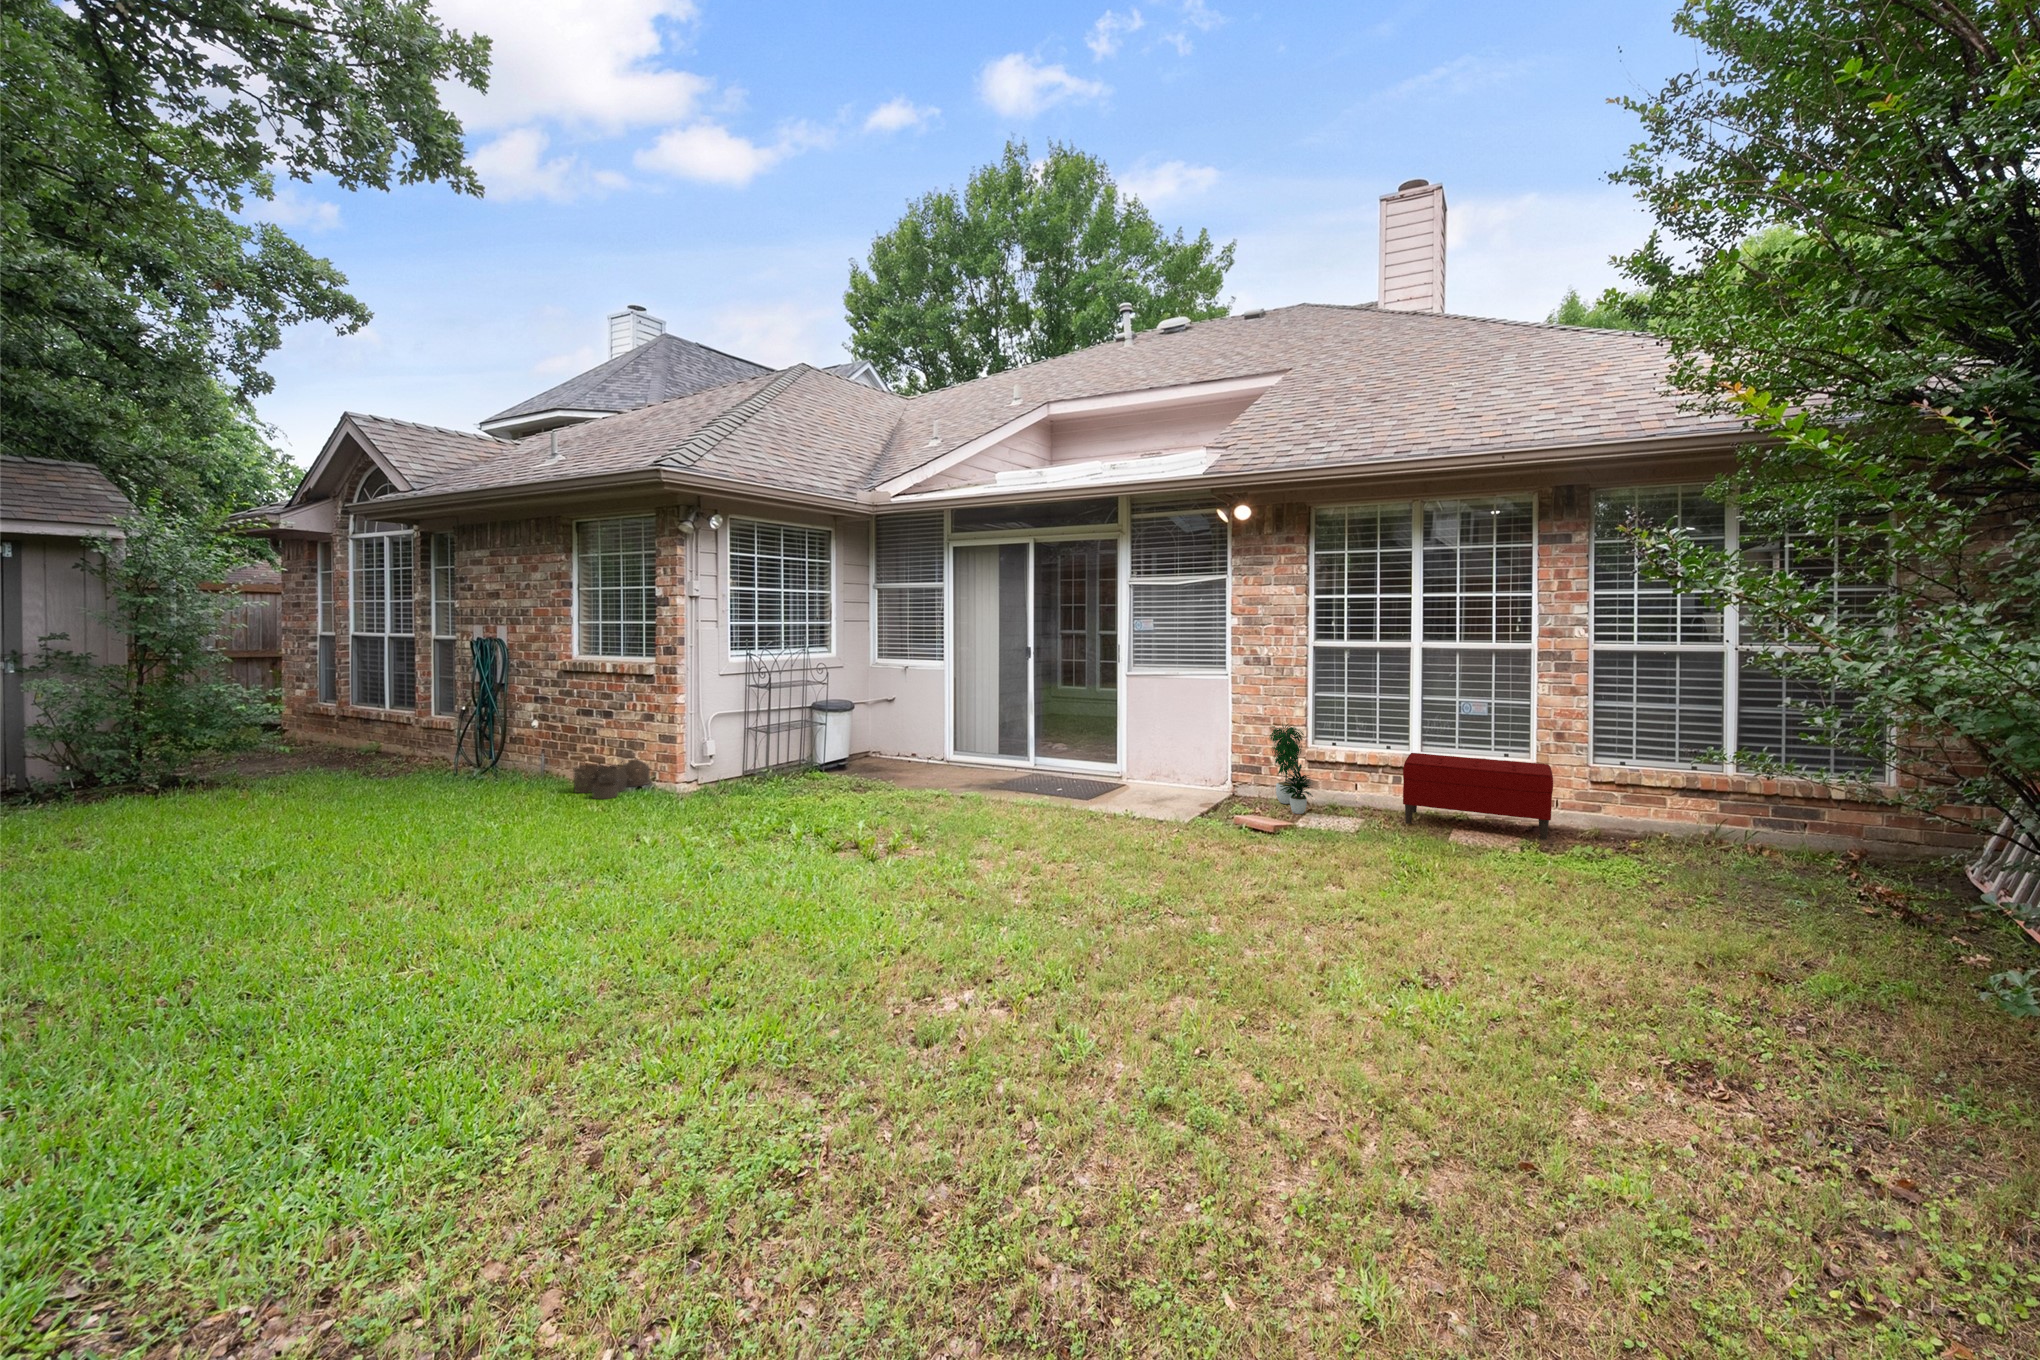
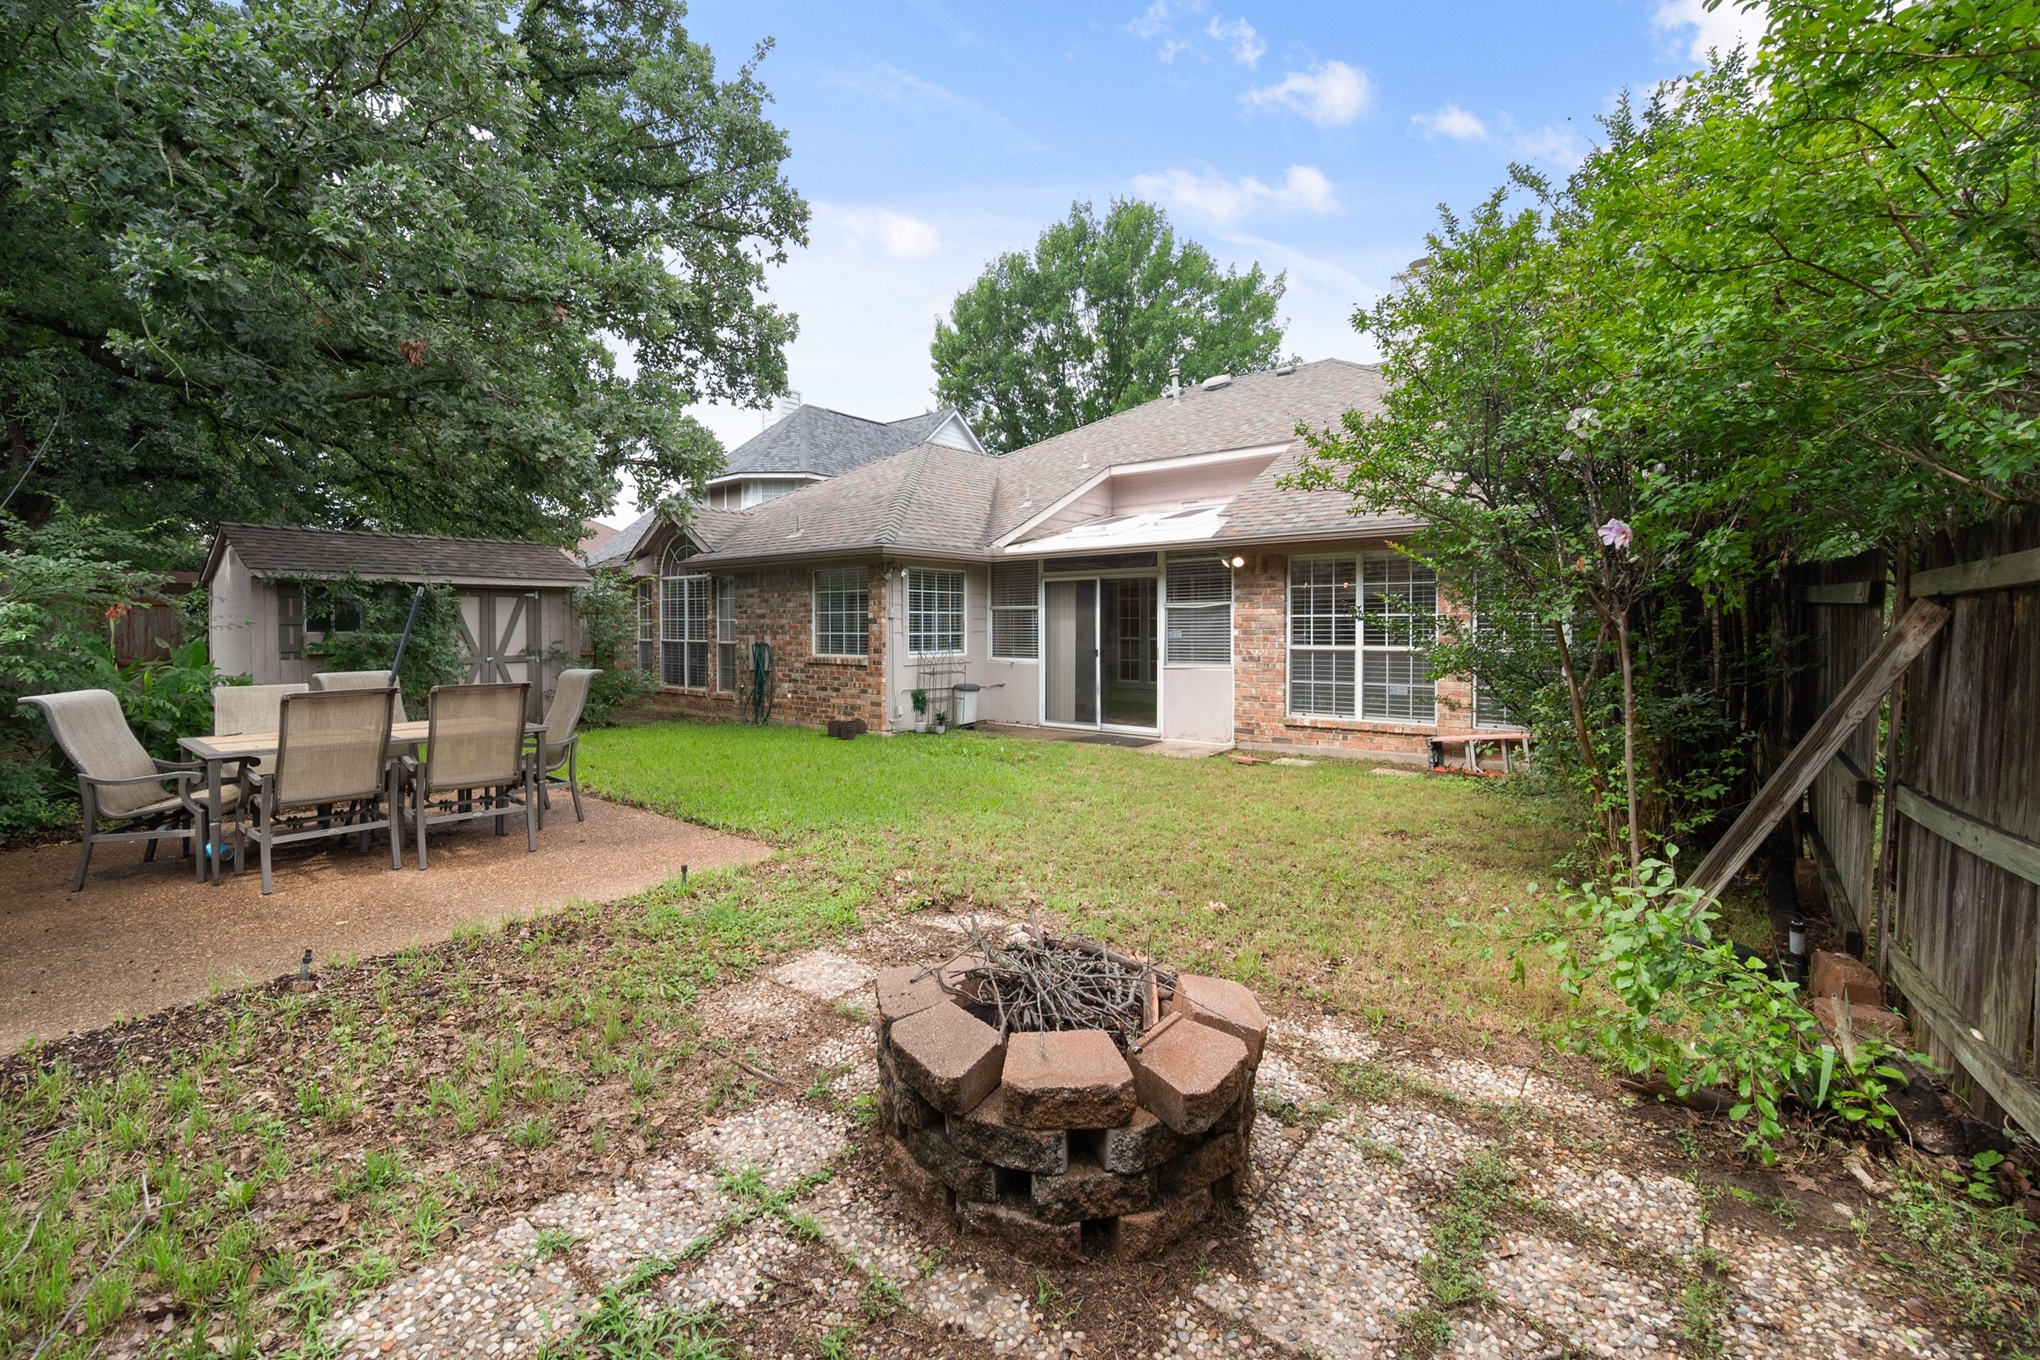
potted plant: present [1269,724,1313,814] -> present [911,688,948,734]
bench: present [1403,753,1553,840] -> none [1342,720,1444,773]

